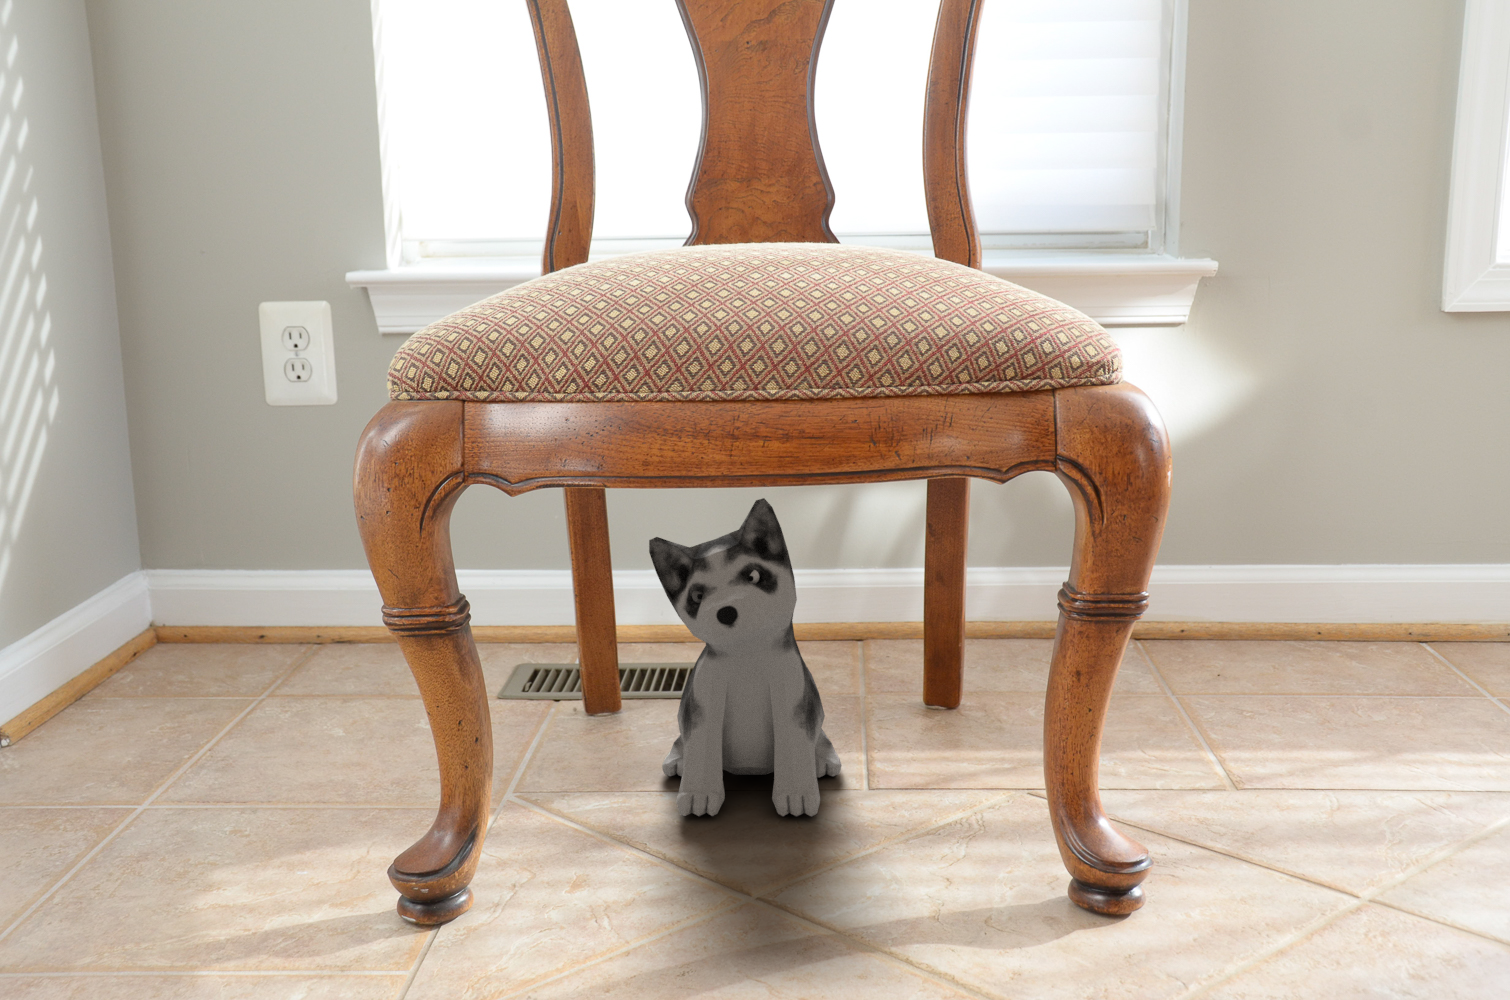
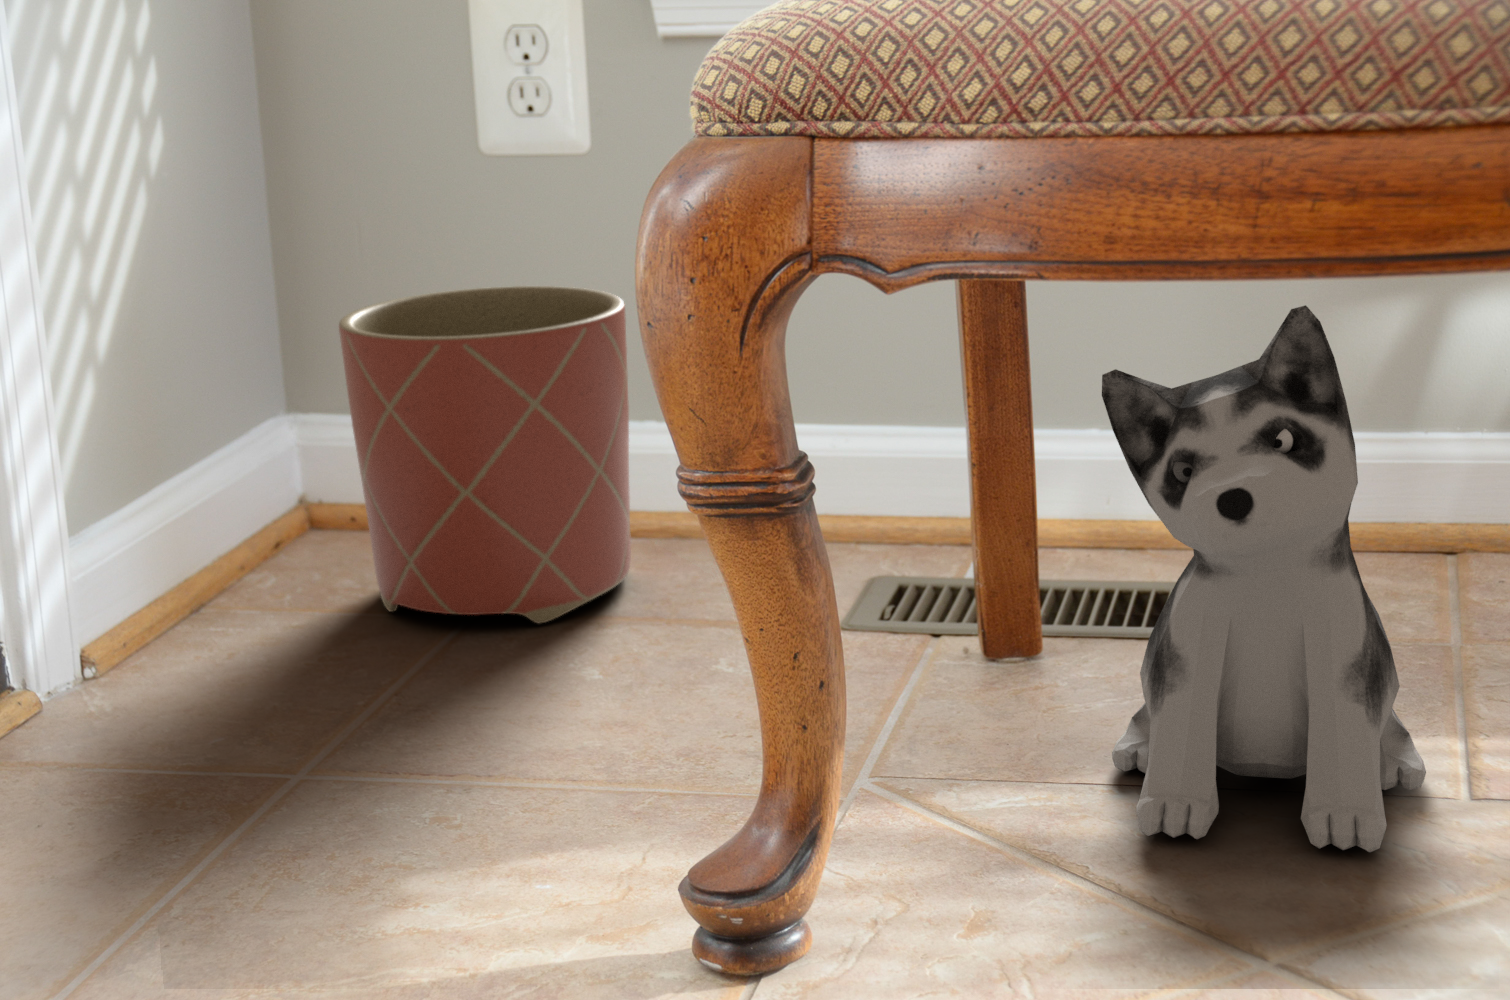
planter: none [165,489,364,703] -> present [339,286,631,623]

